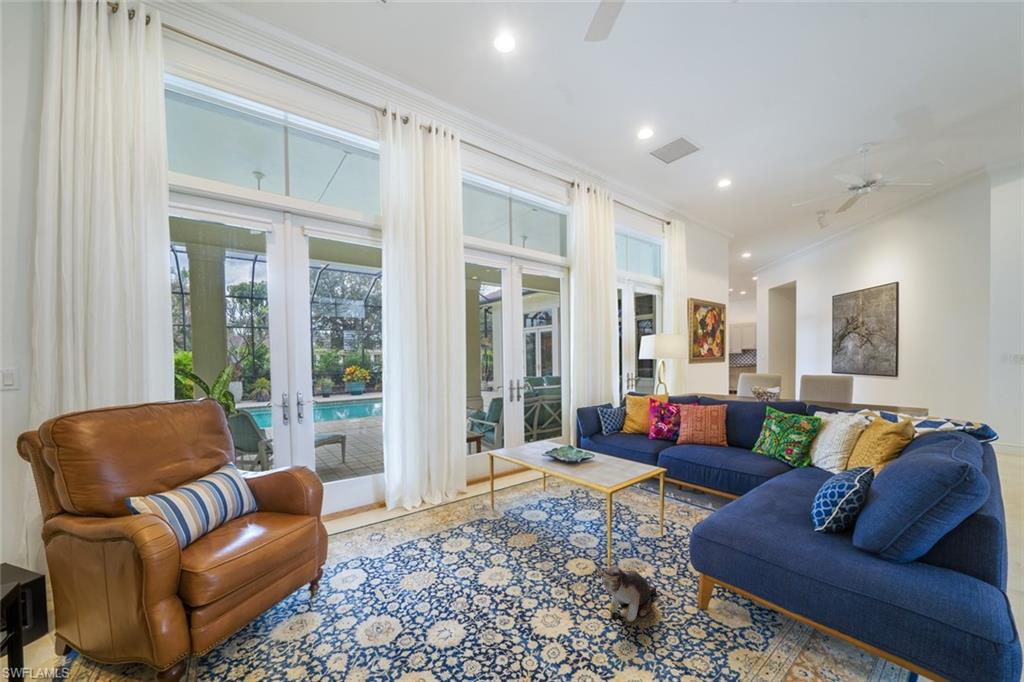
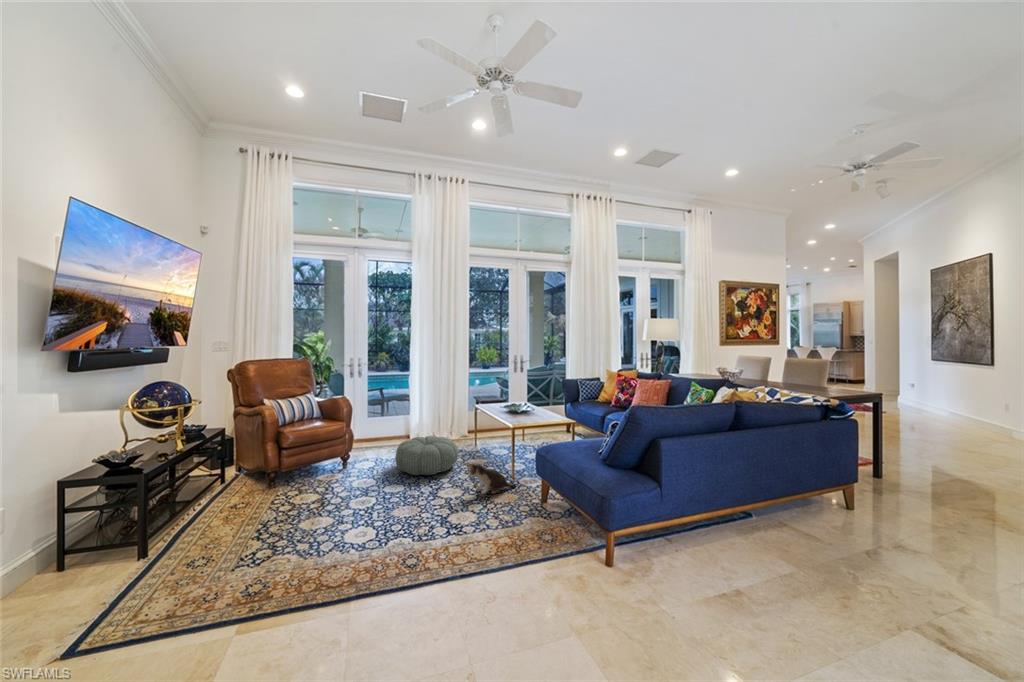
pouf: none [421,515,528,600] -> present [395,436,458,475]

